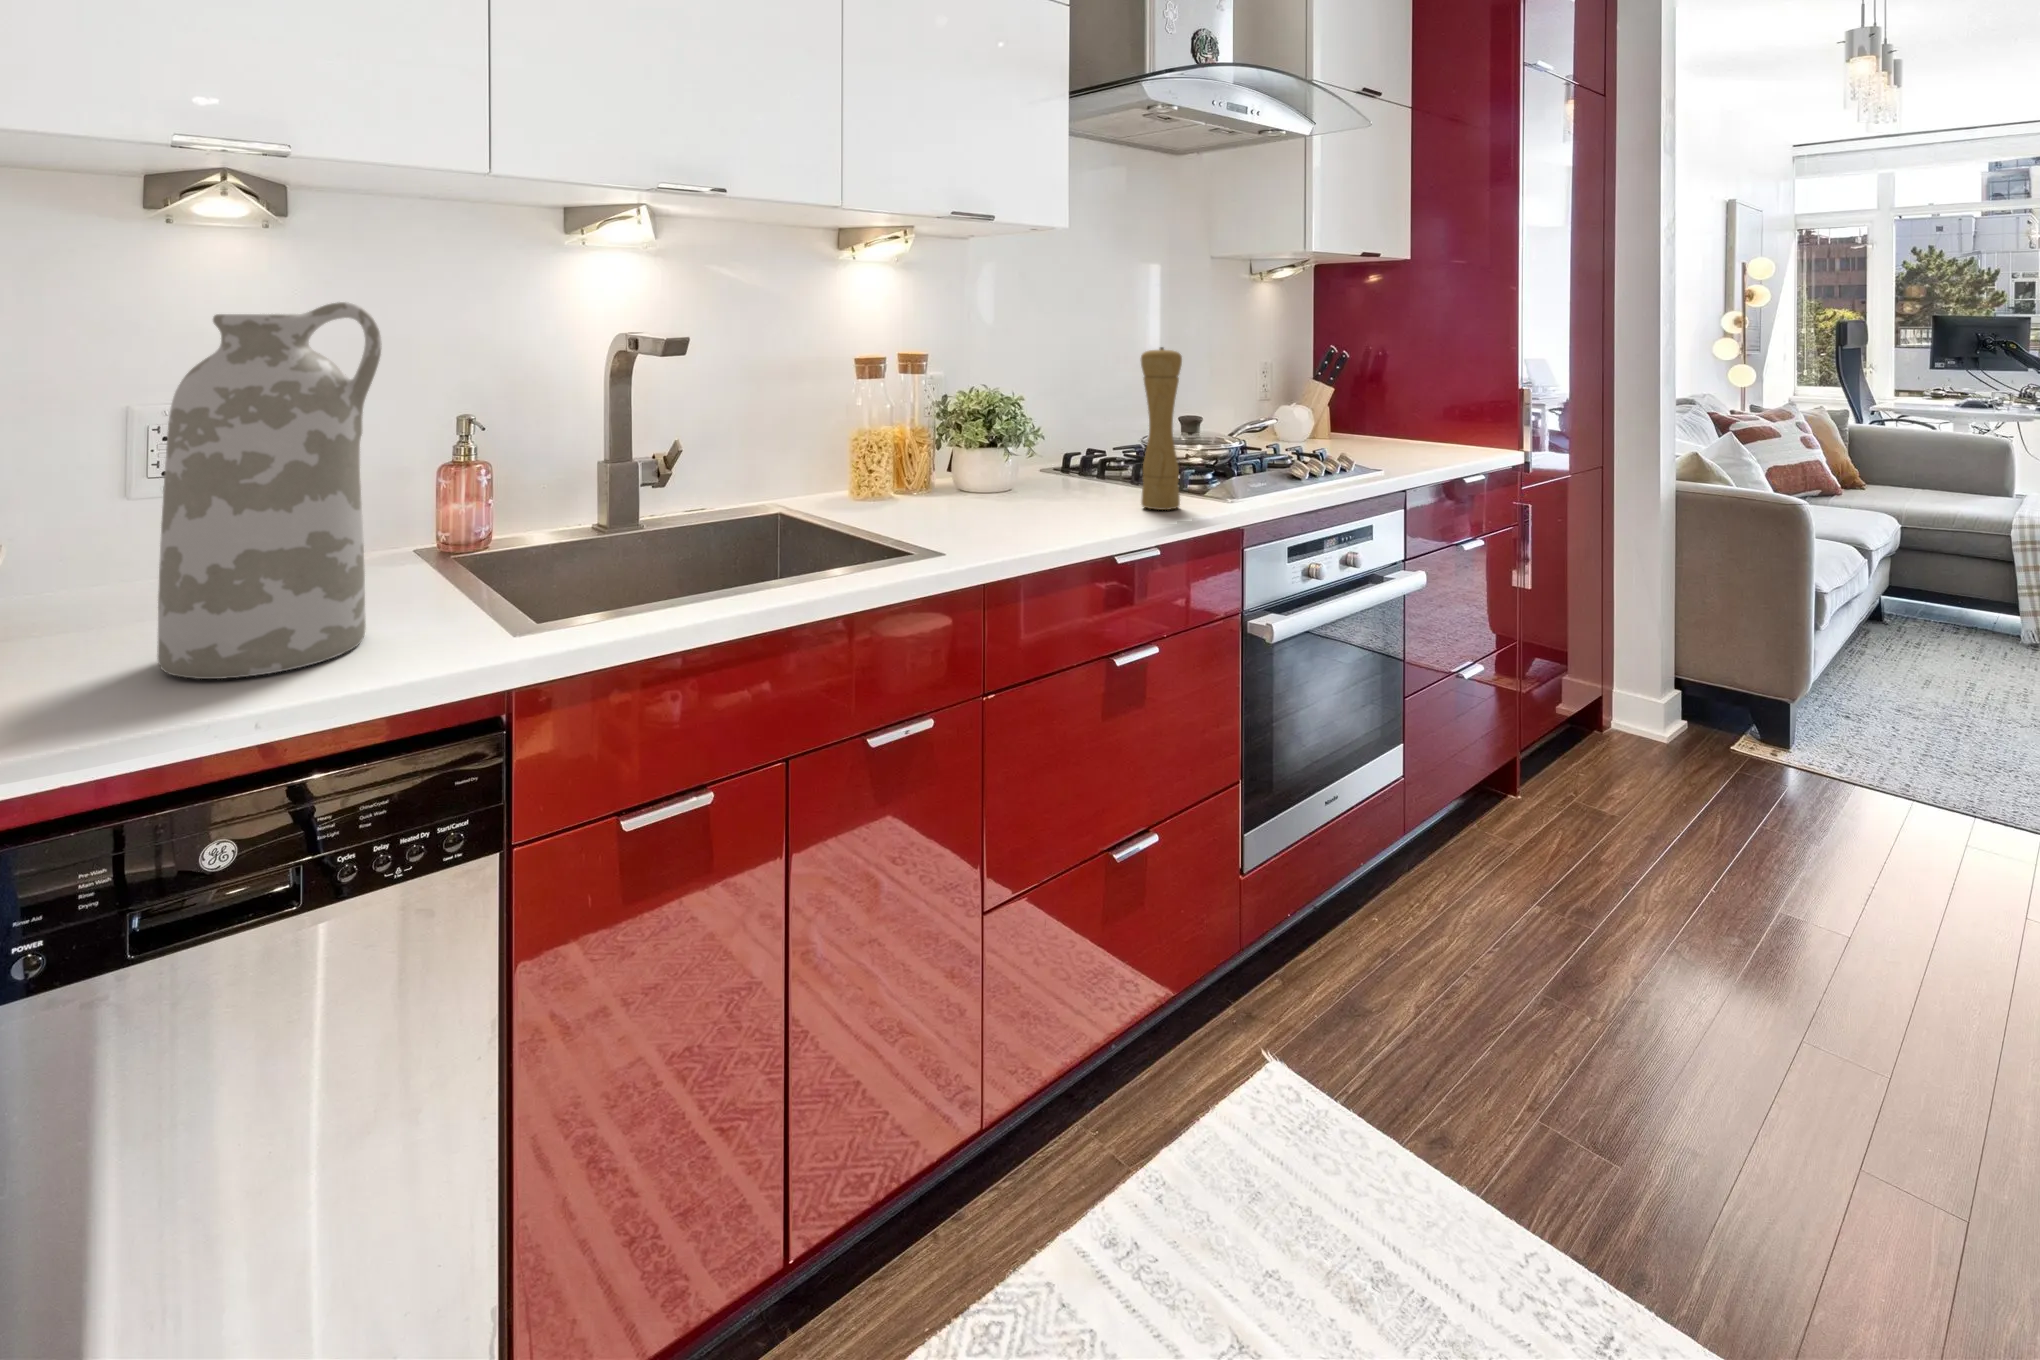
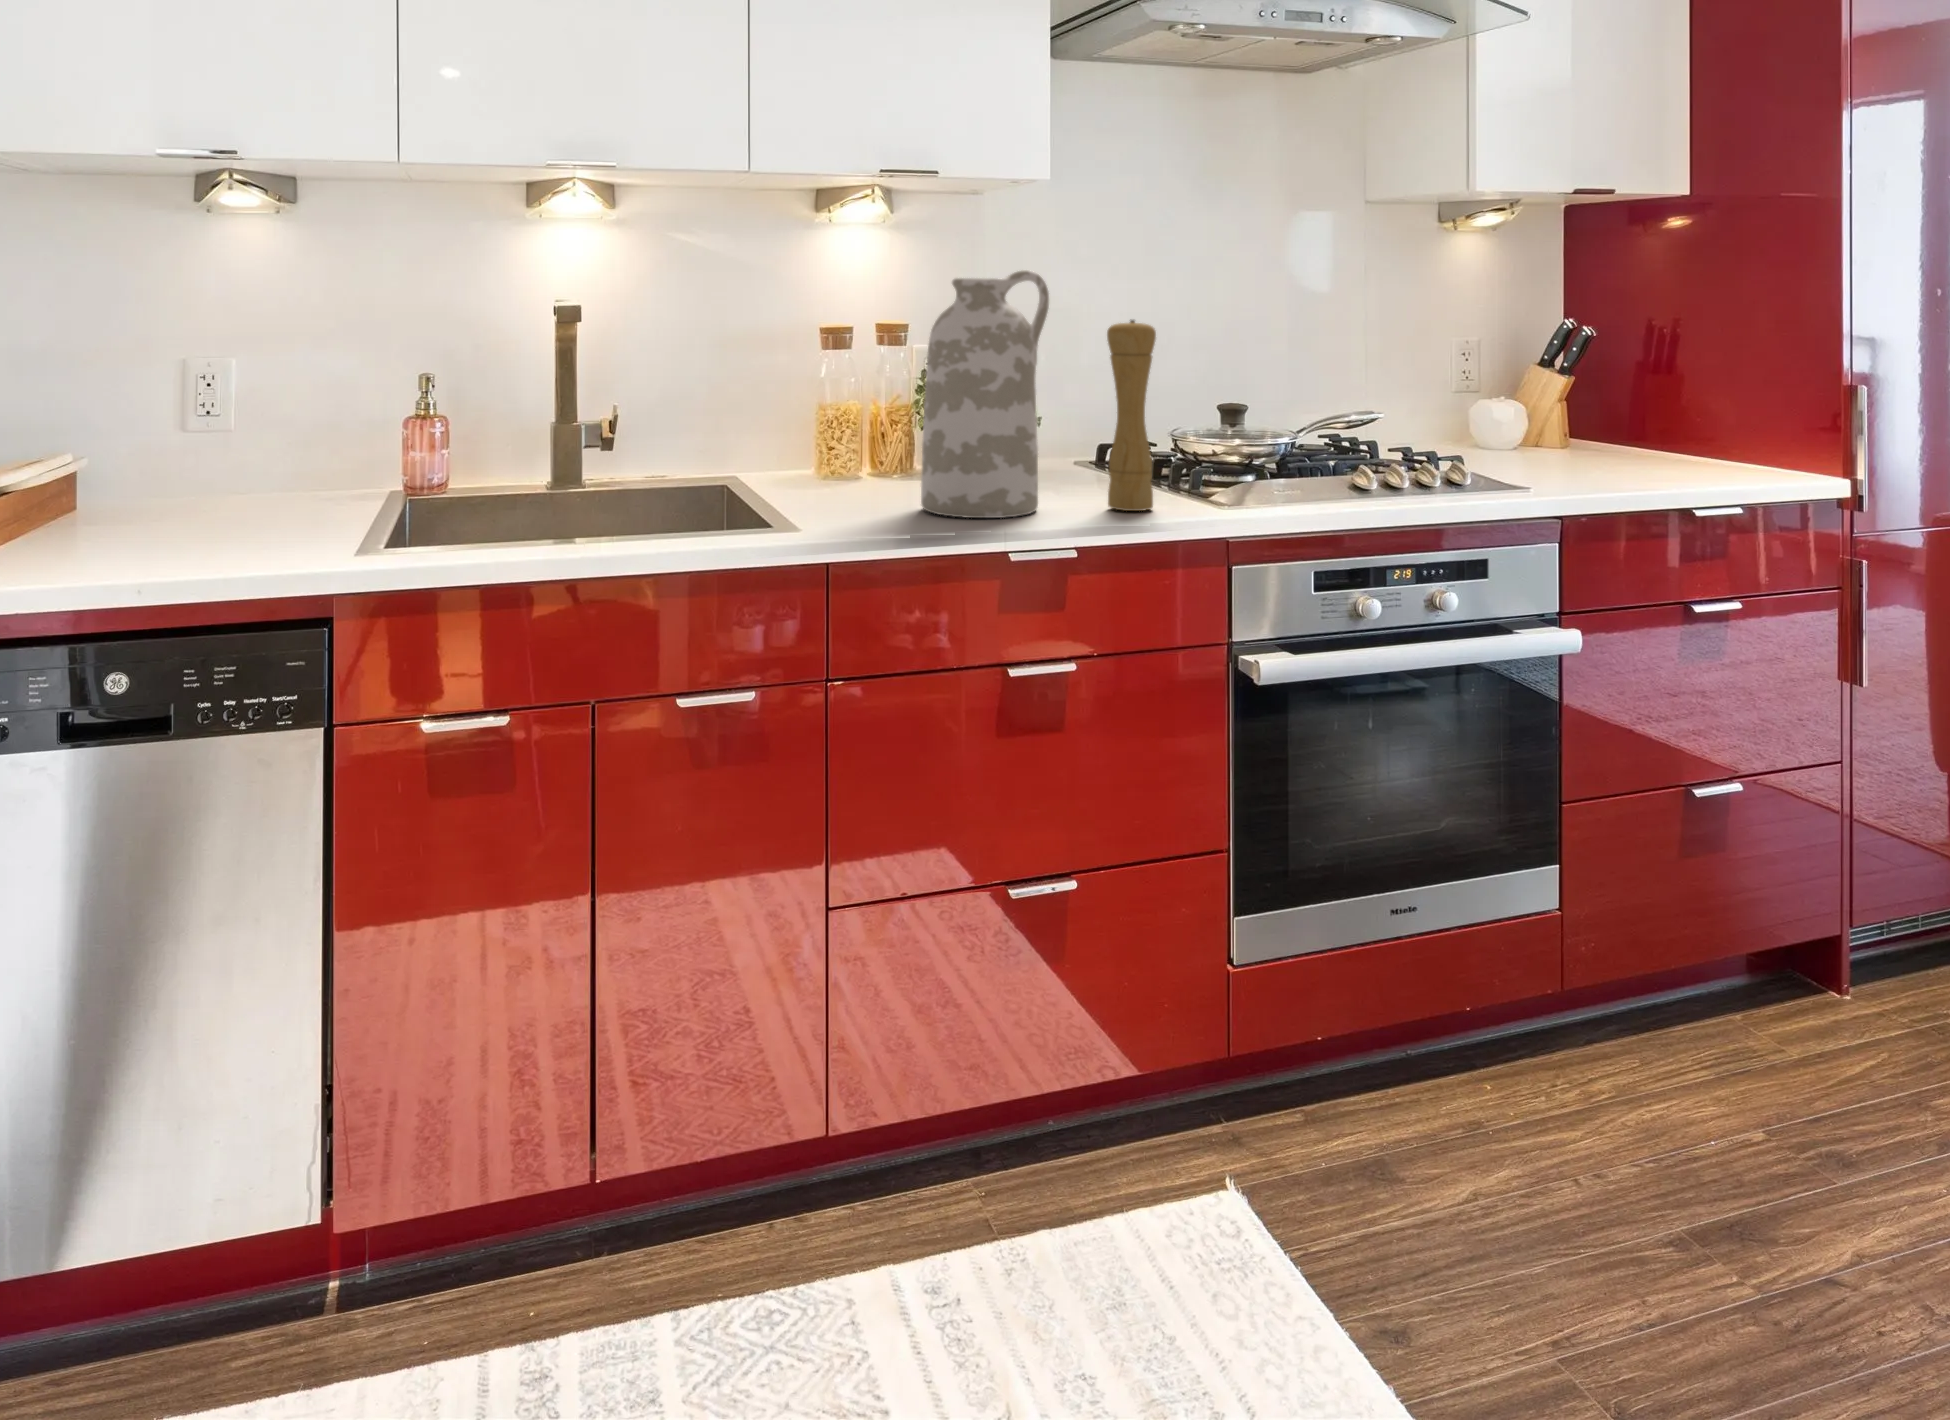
vase: present [157,302,381,679] -> present [921,270,1049,518]

